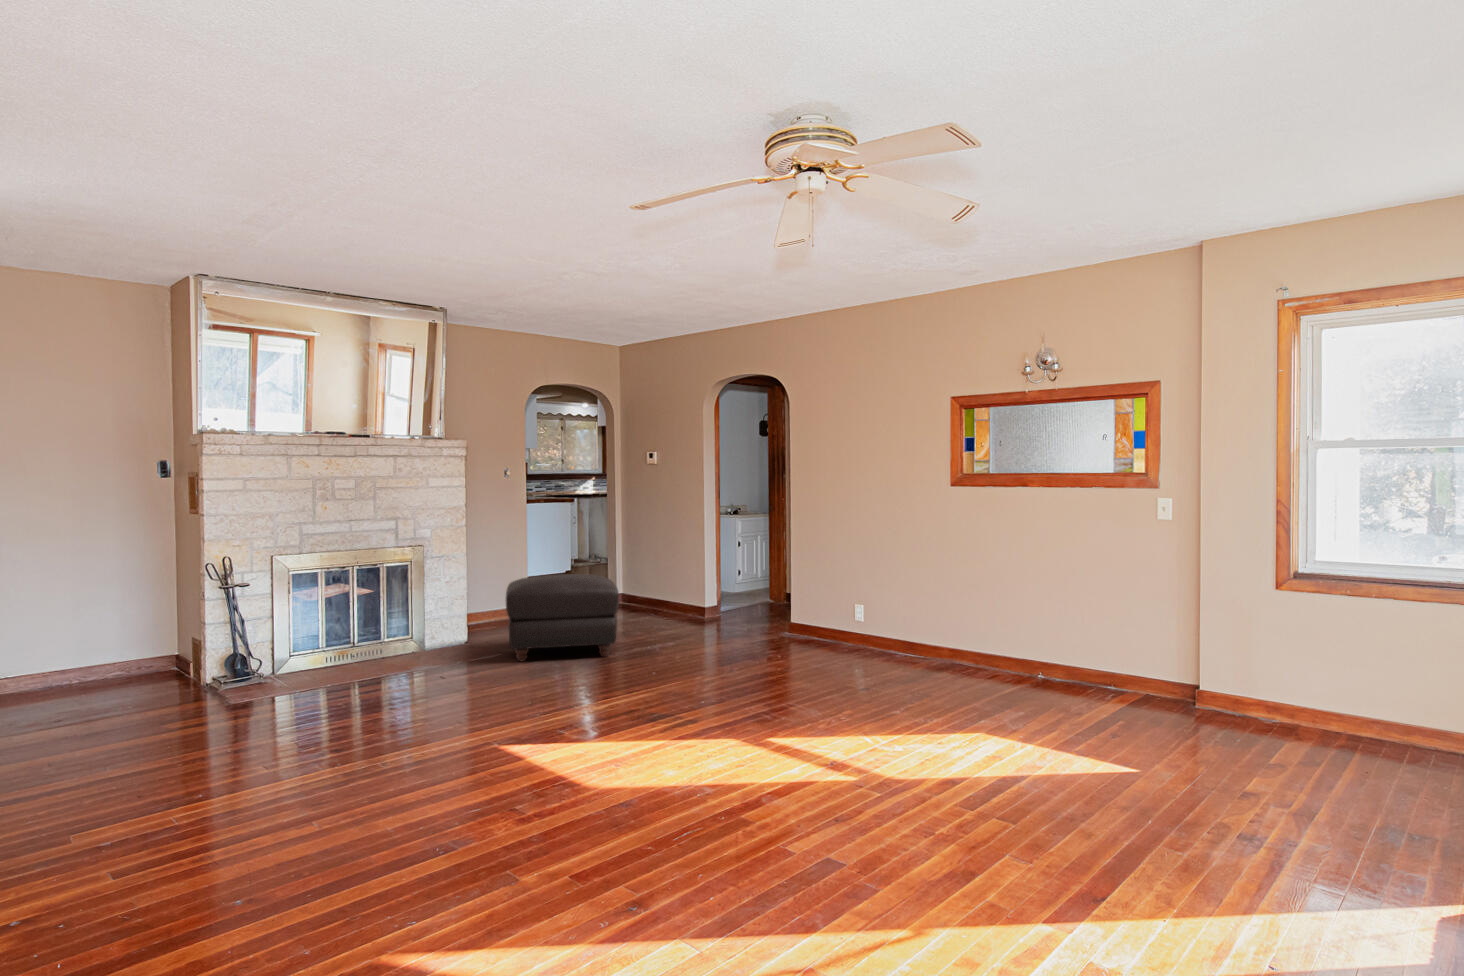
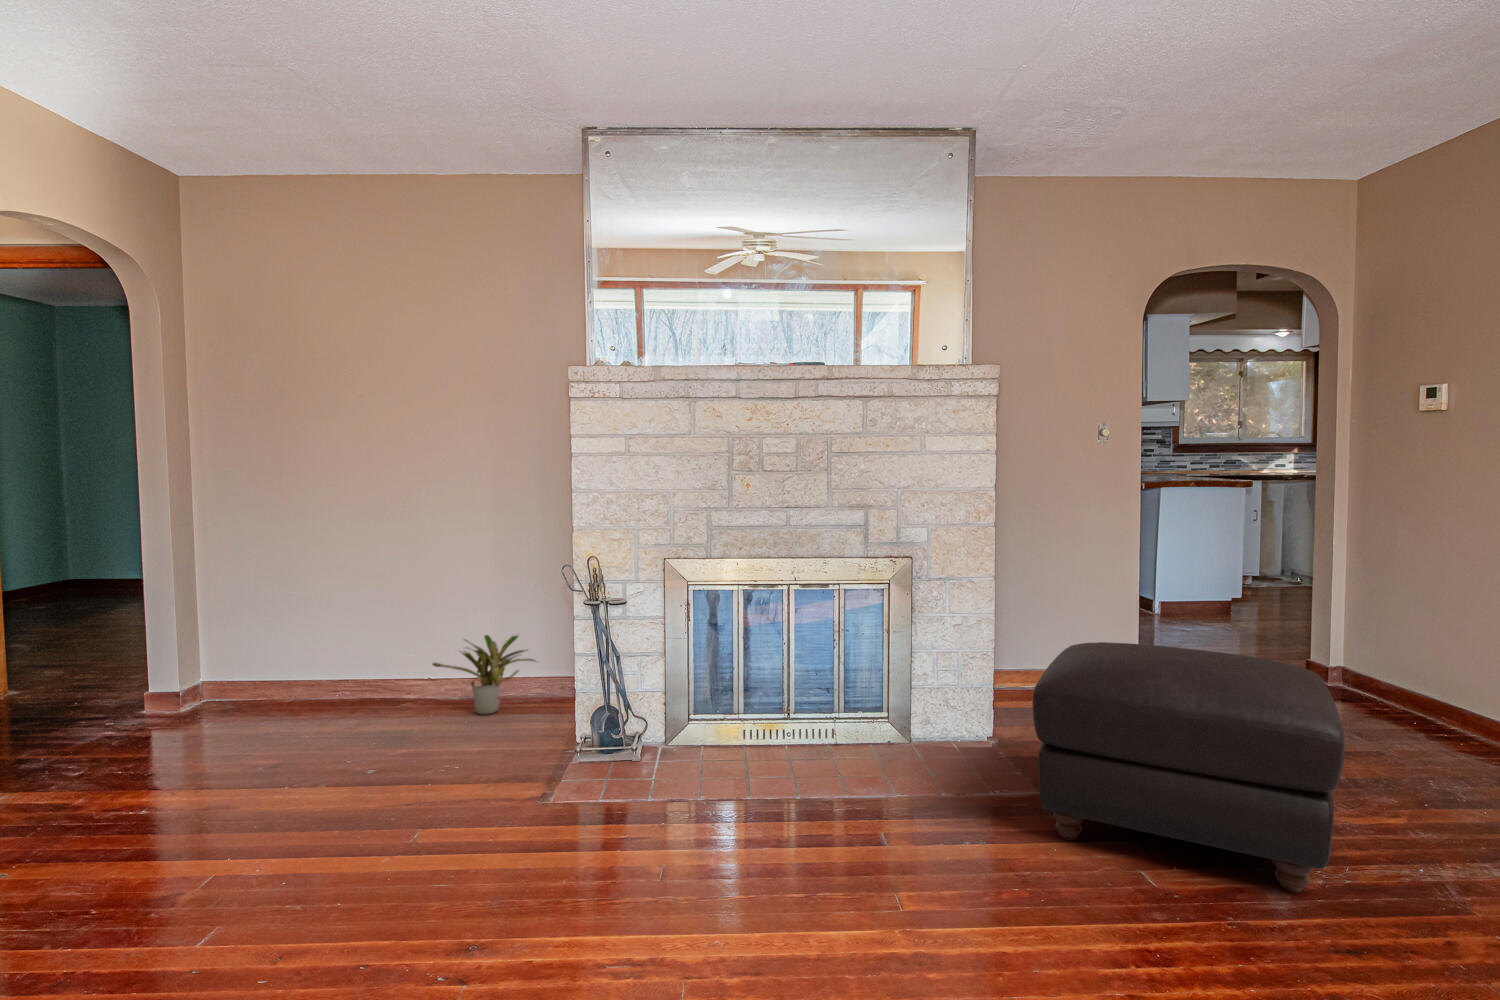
potted plant: none [47,623,141,691] -> present [433,635,534,715]

